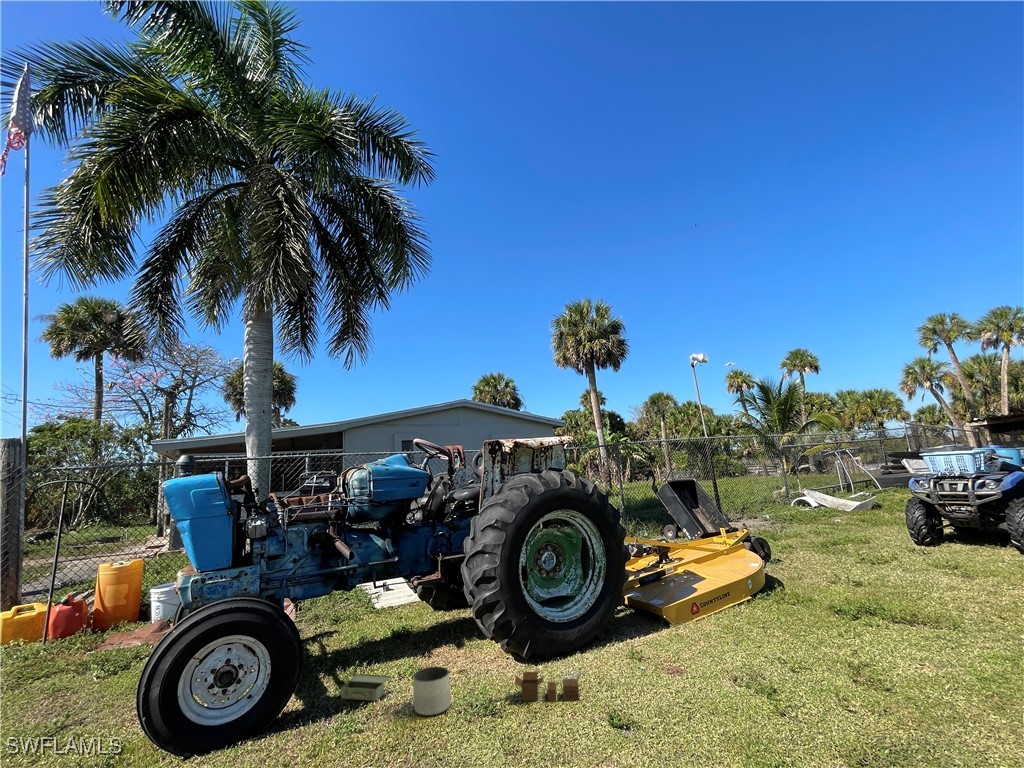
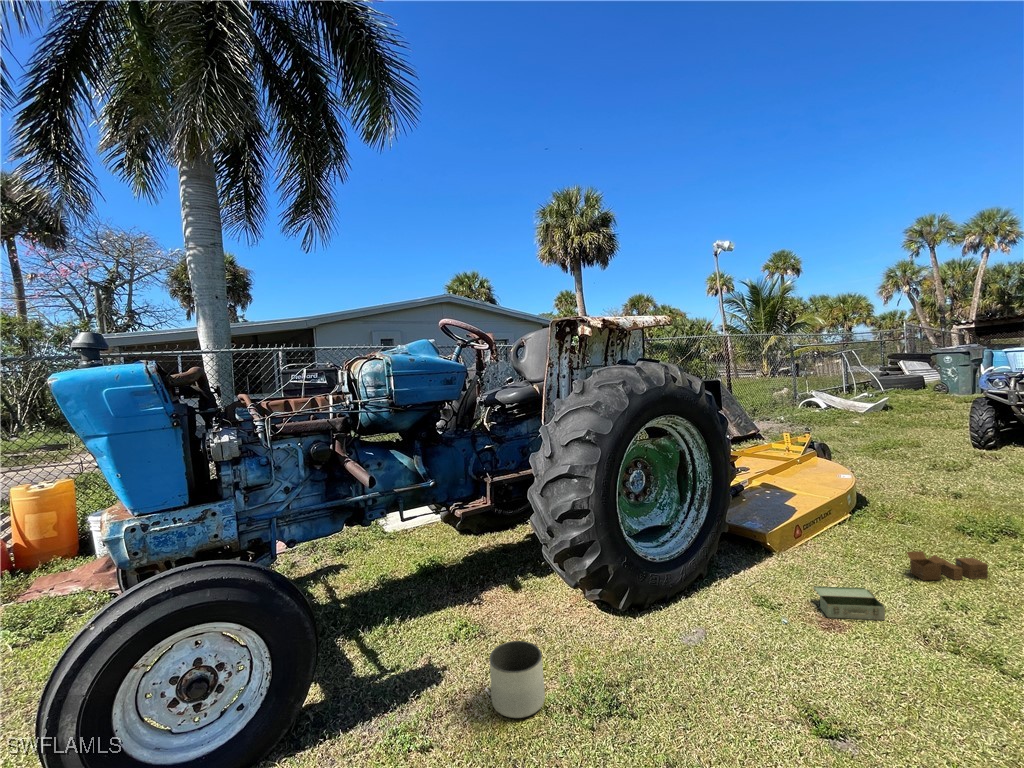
cardboard box: present [515,672,579,701] -> present [907,551,988,581]
toolbox: present [341,674,390,701] -> present [813,586,885,620]

